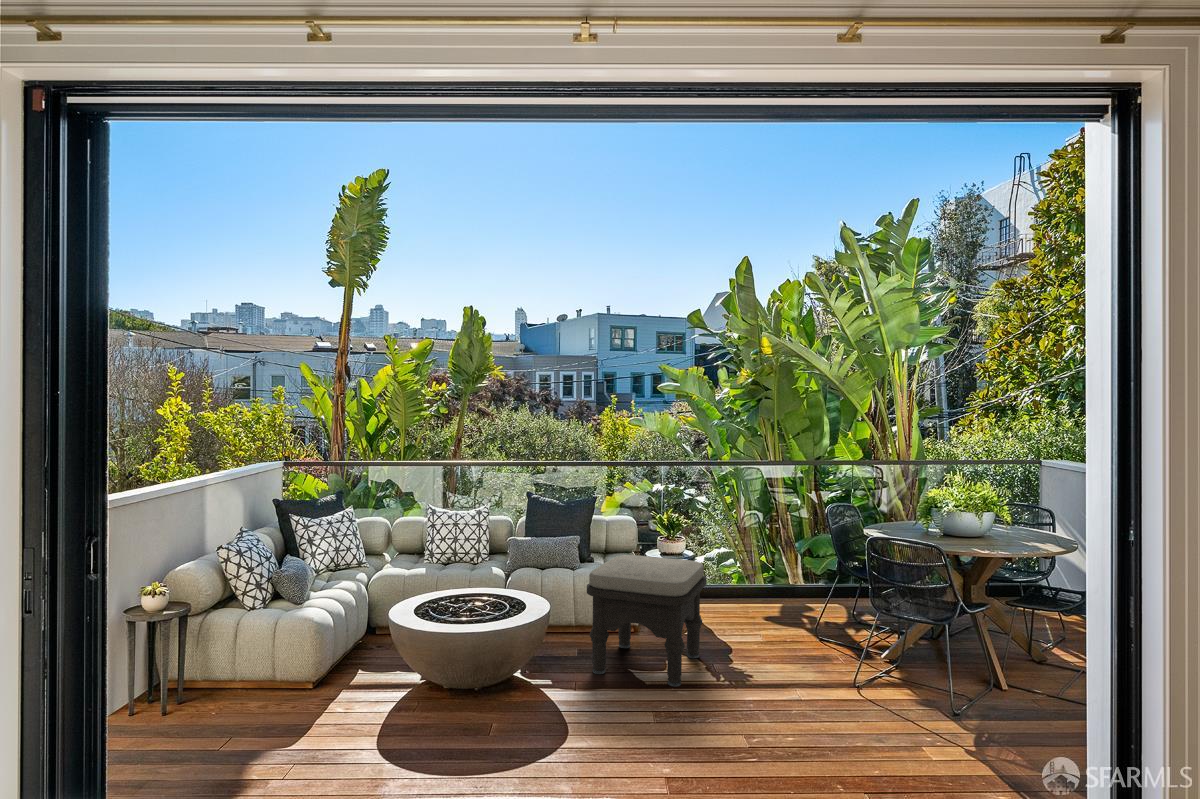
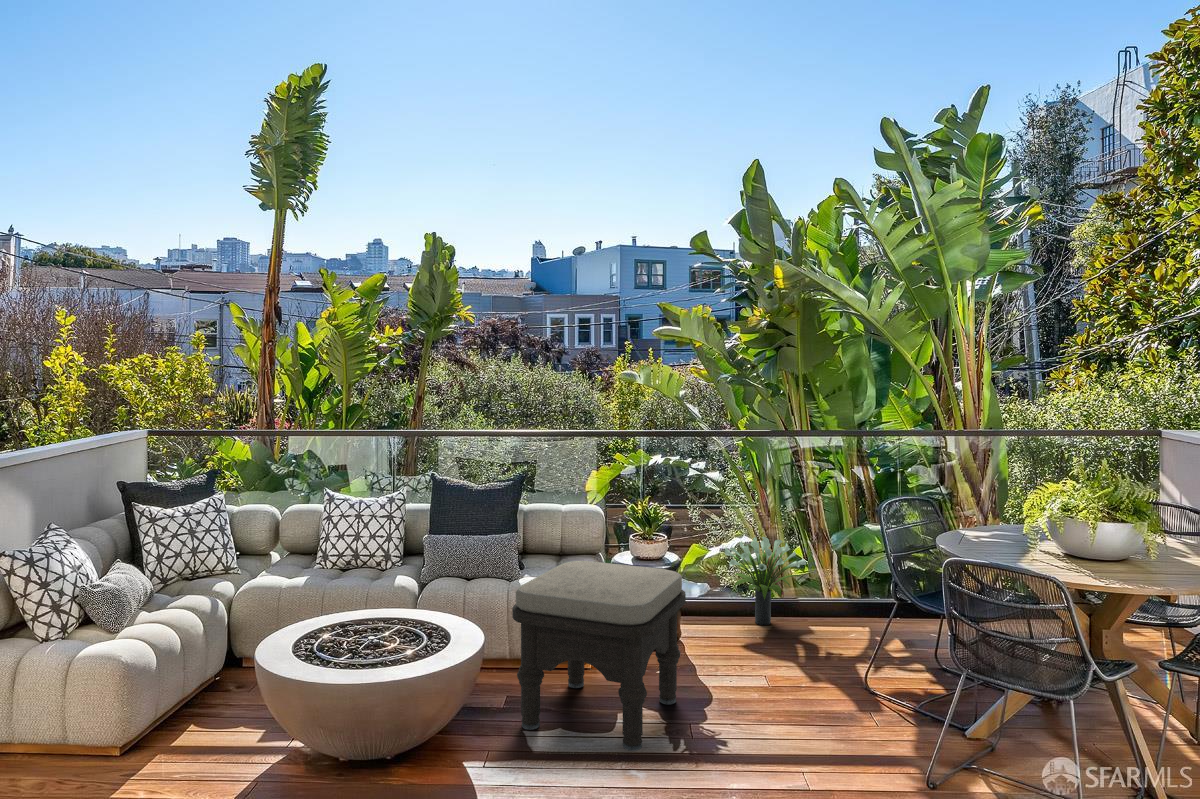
potted plant: none [724,540,785,607] -> present [725,537,806,625]

